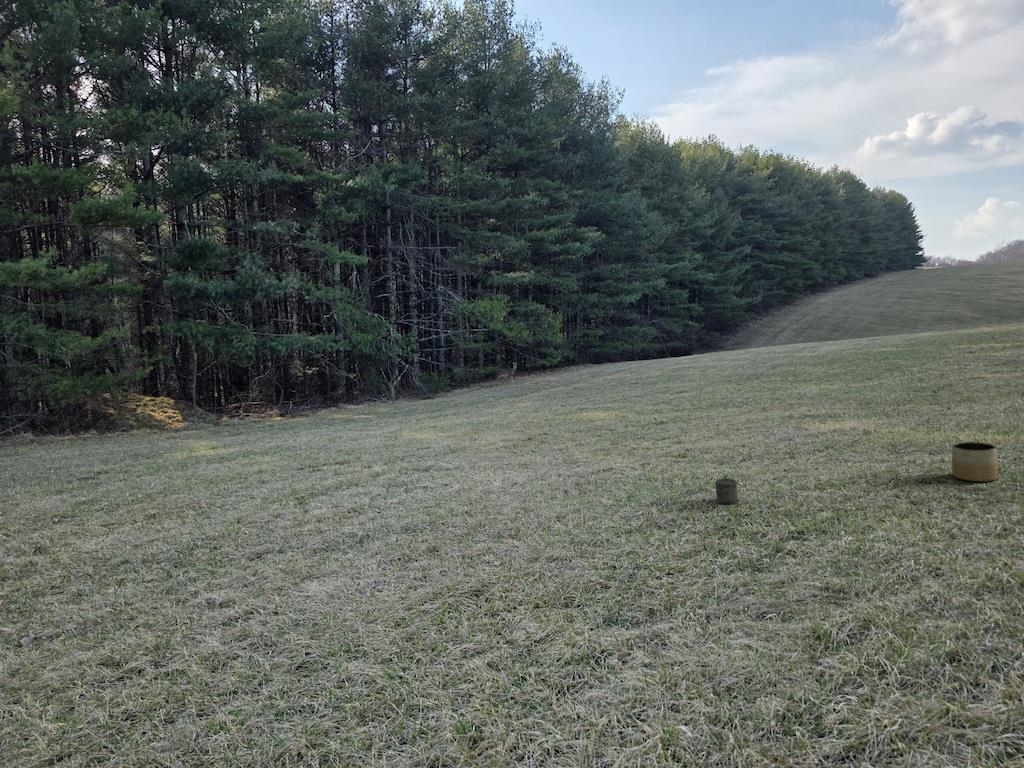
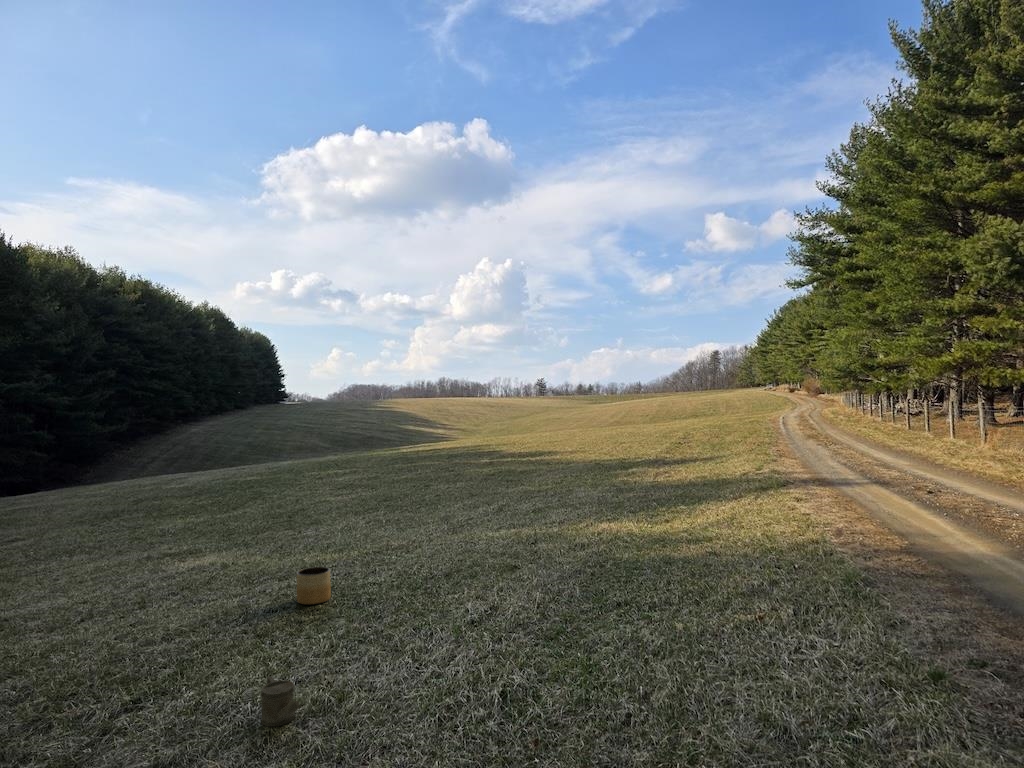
watering can: present [715,476,739,504] -> present [261,676,299,727]

